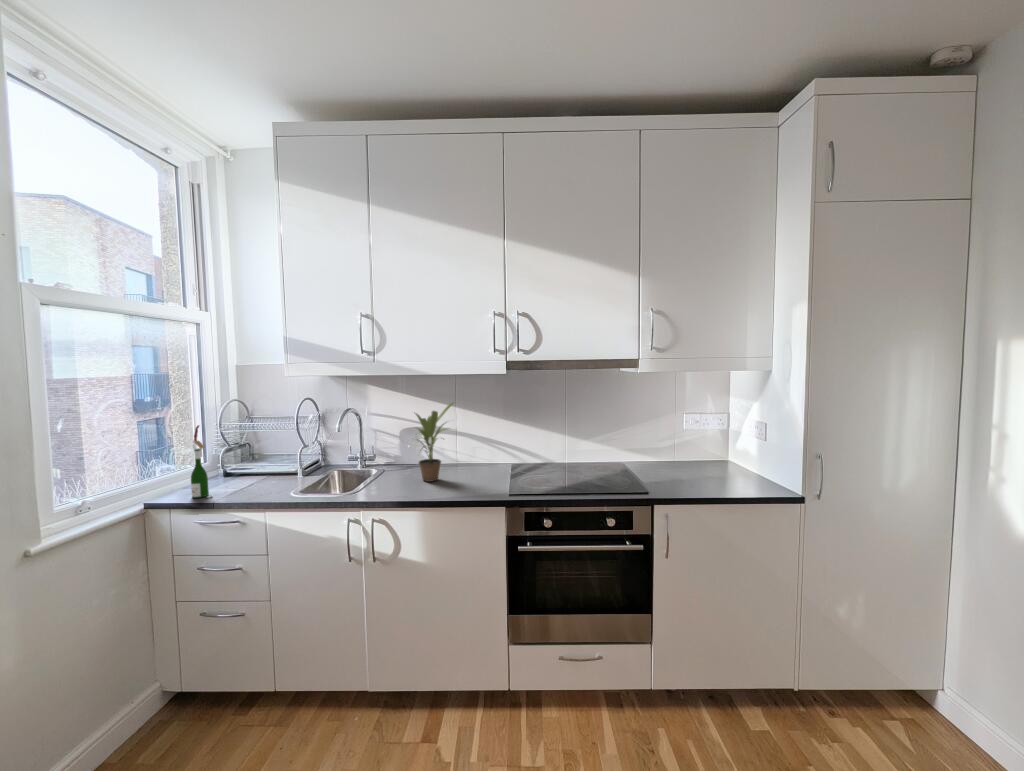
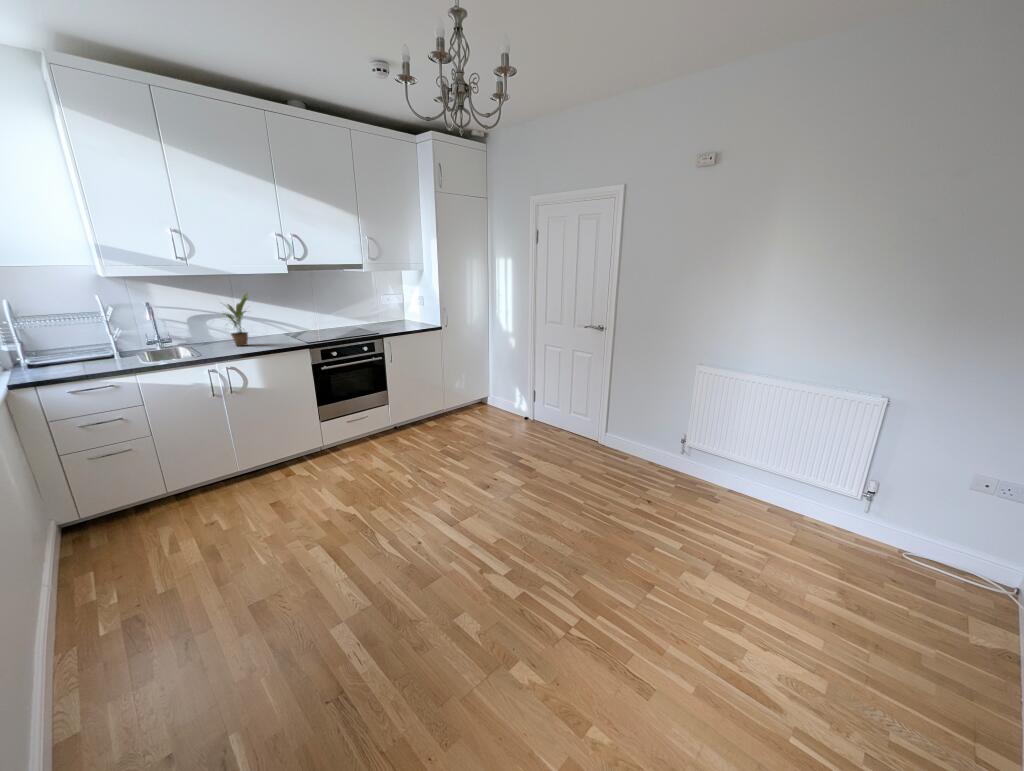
wine bottle: present [191,425,212,498] -> none [30,318,66,377]

